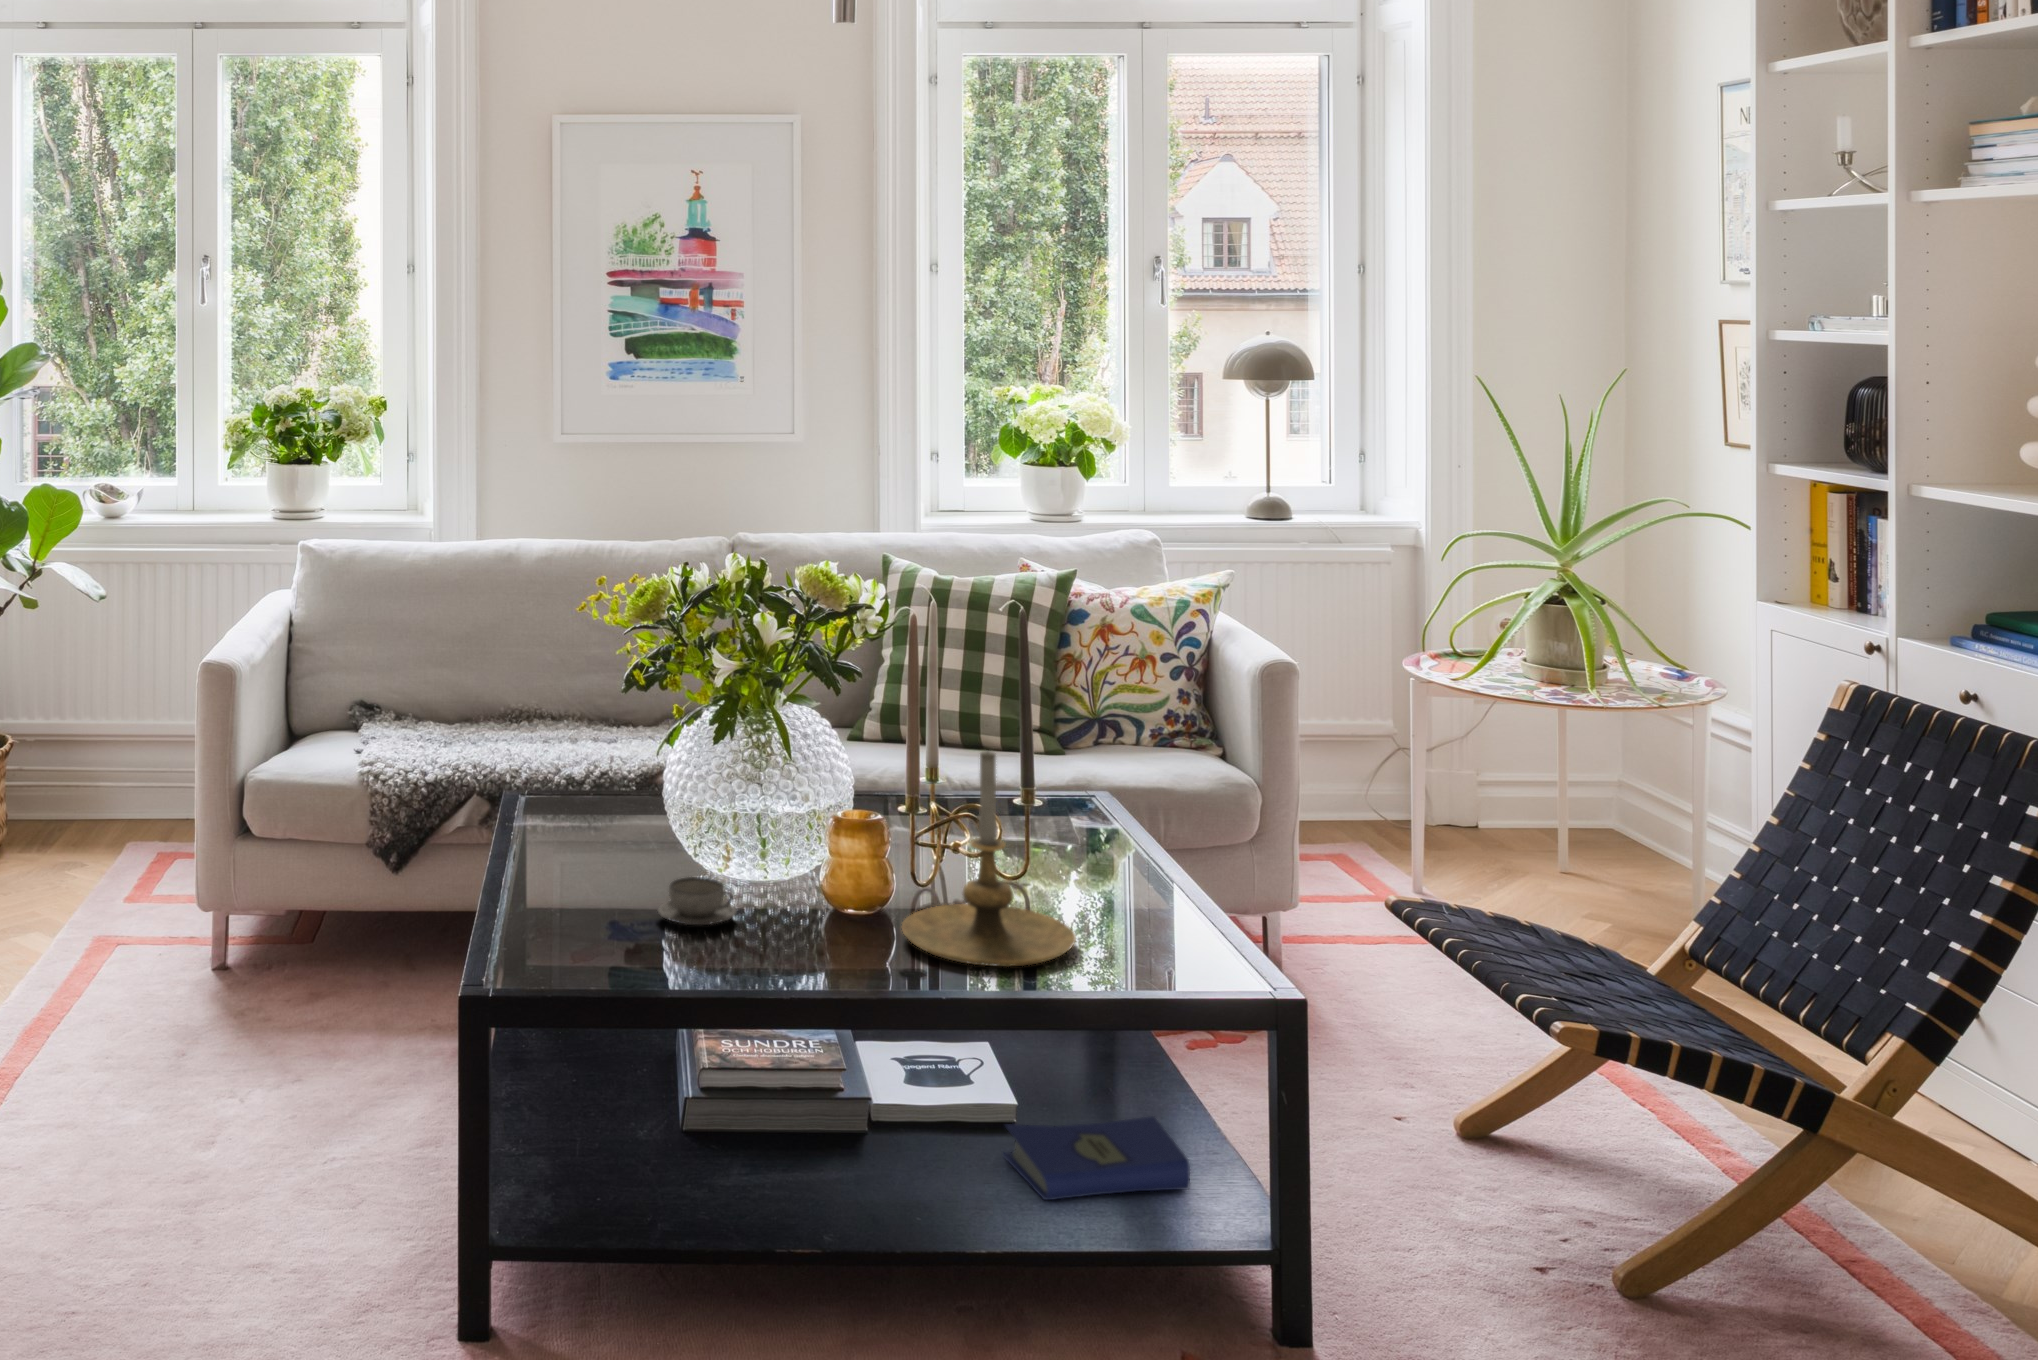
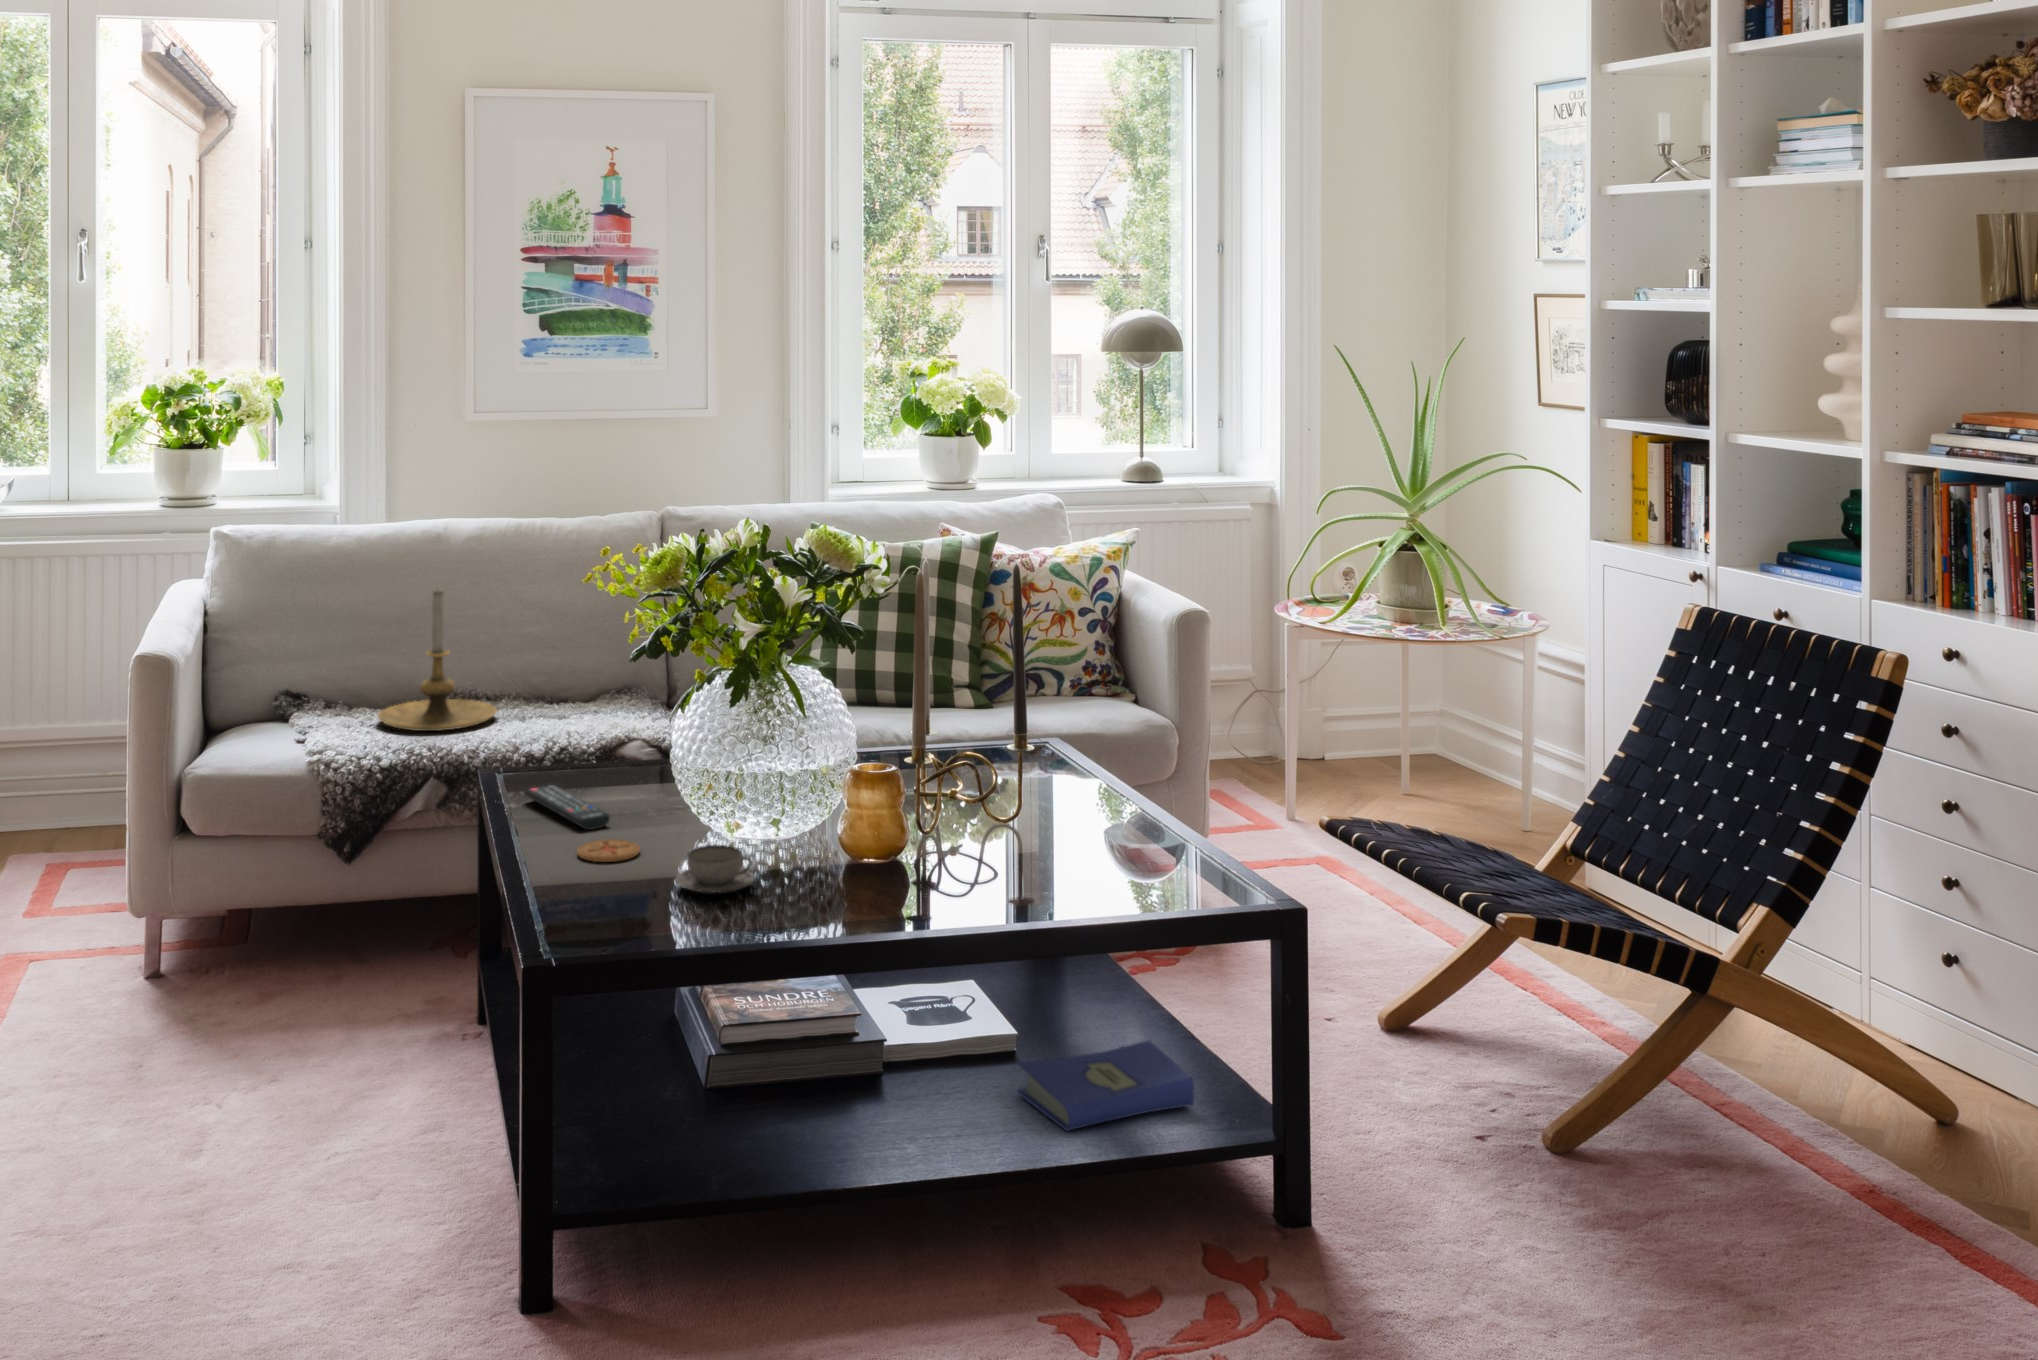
candle holder: present [902,751,1076,966] -> present [378,589,497,731]
remote control: none [548,807,621,854] -> present [524,785,610,830]
coaster: none [578,864,639,887] -> present [577,839,640,862]

